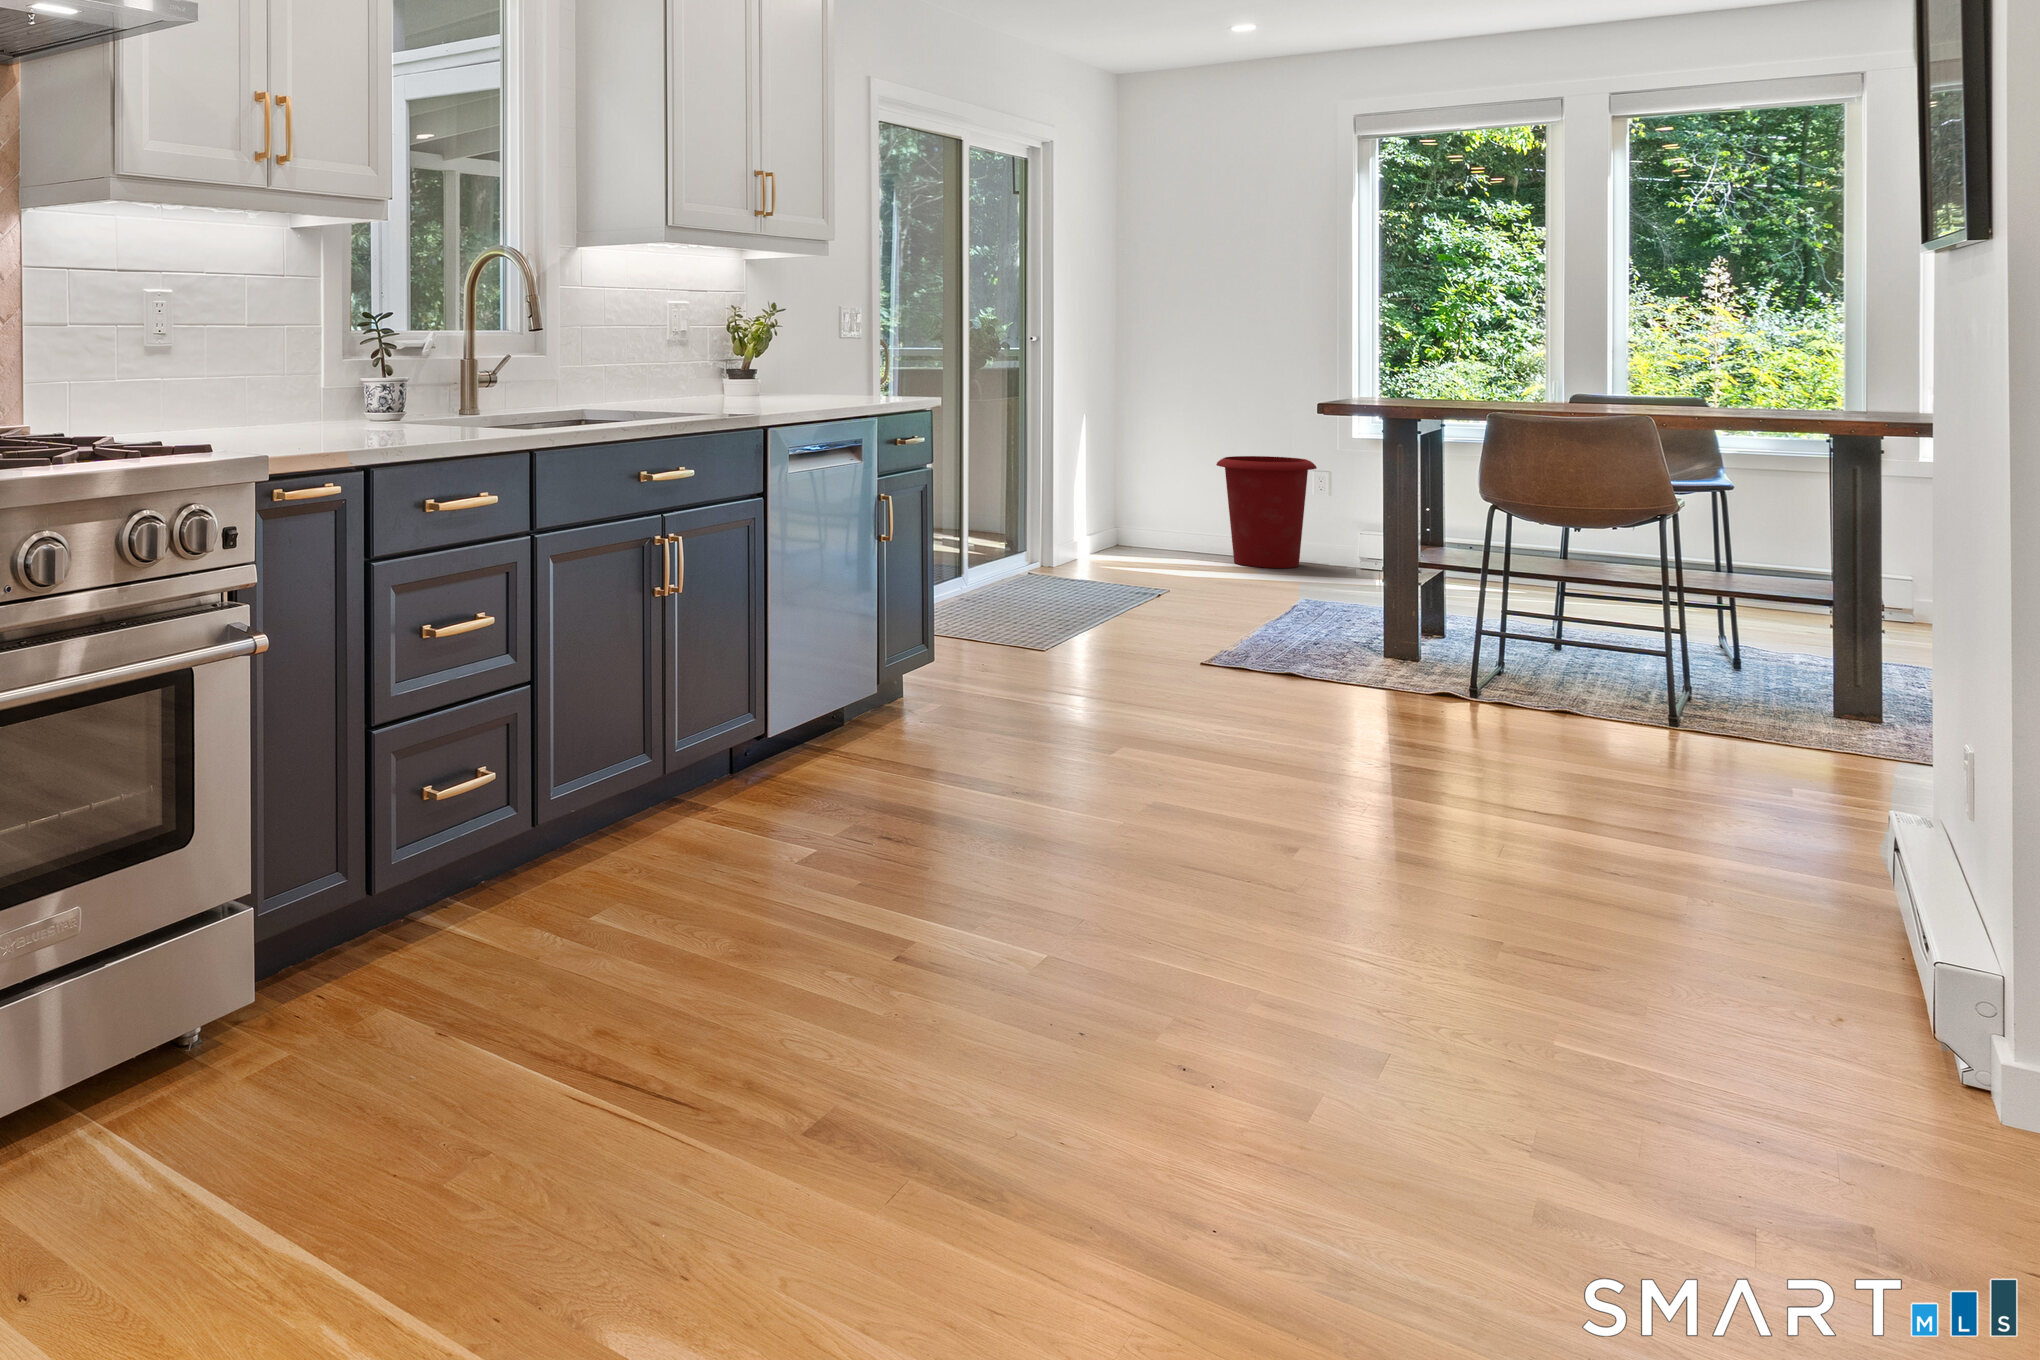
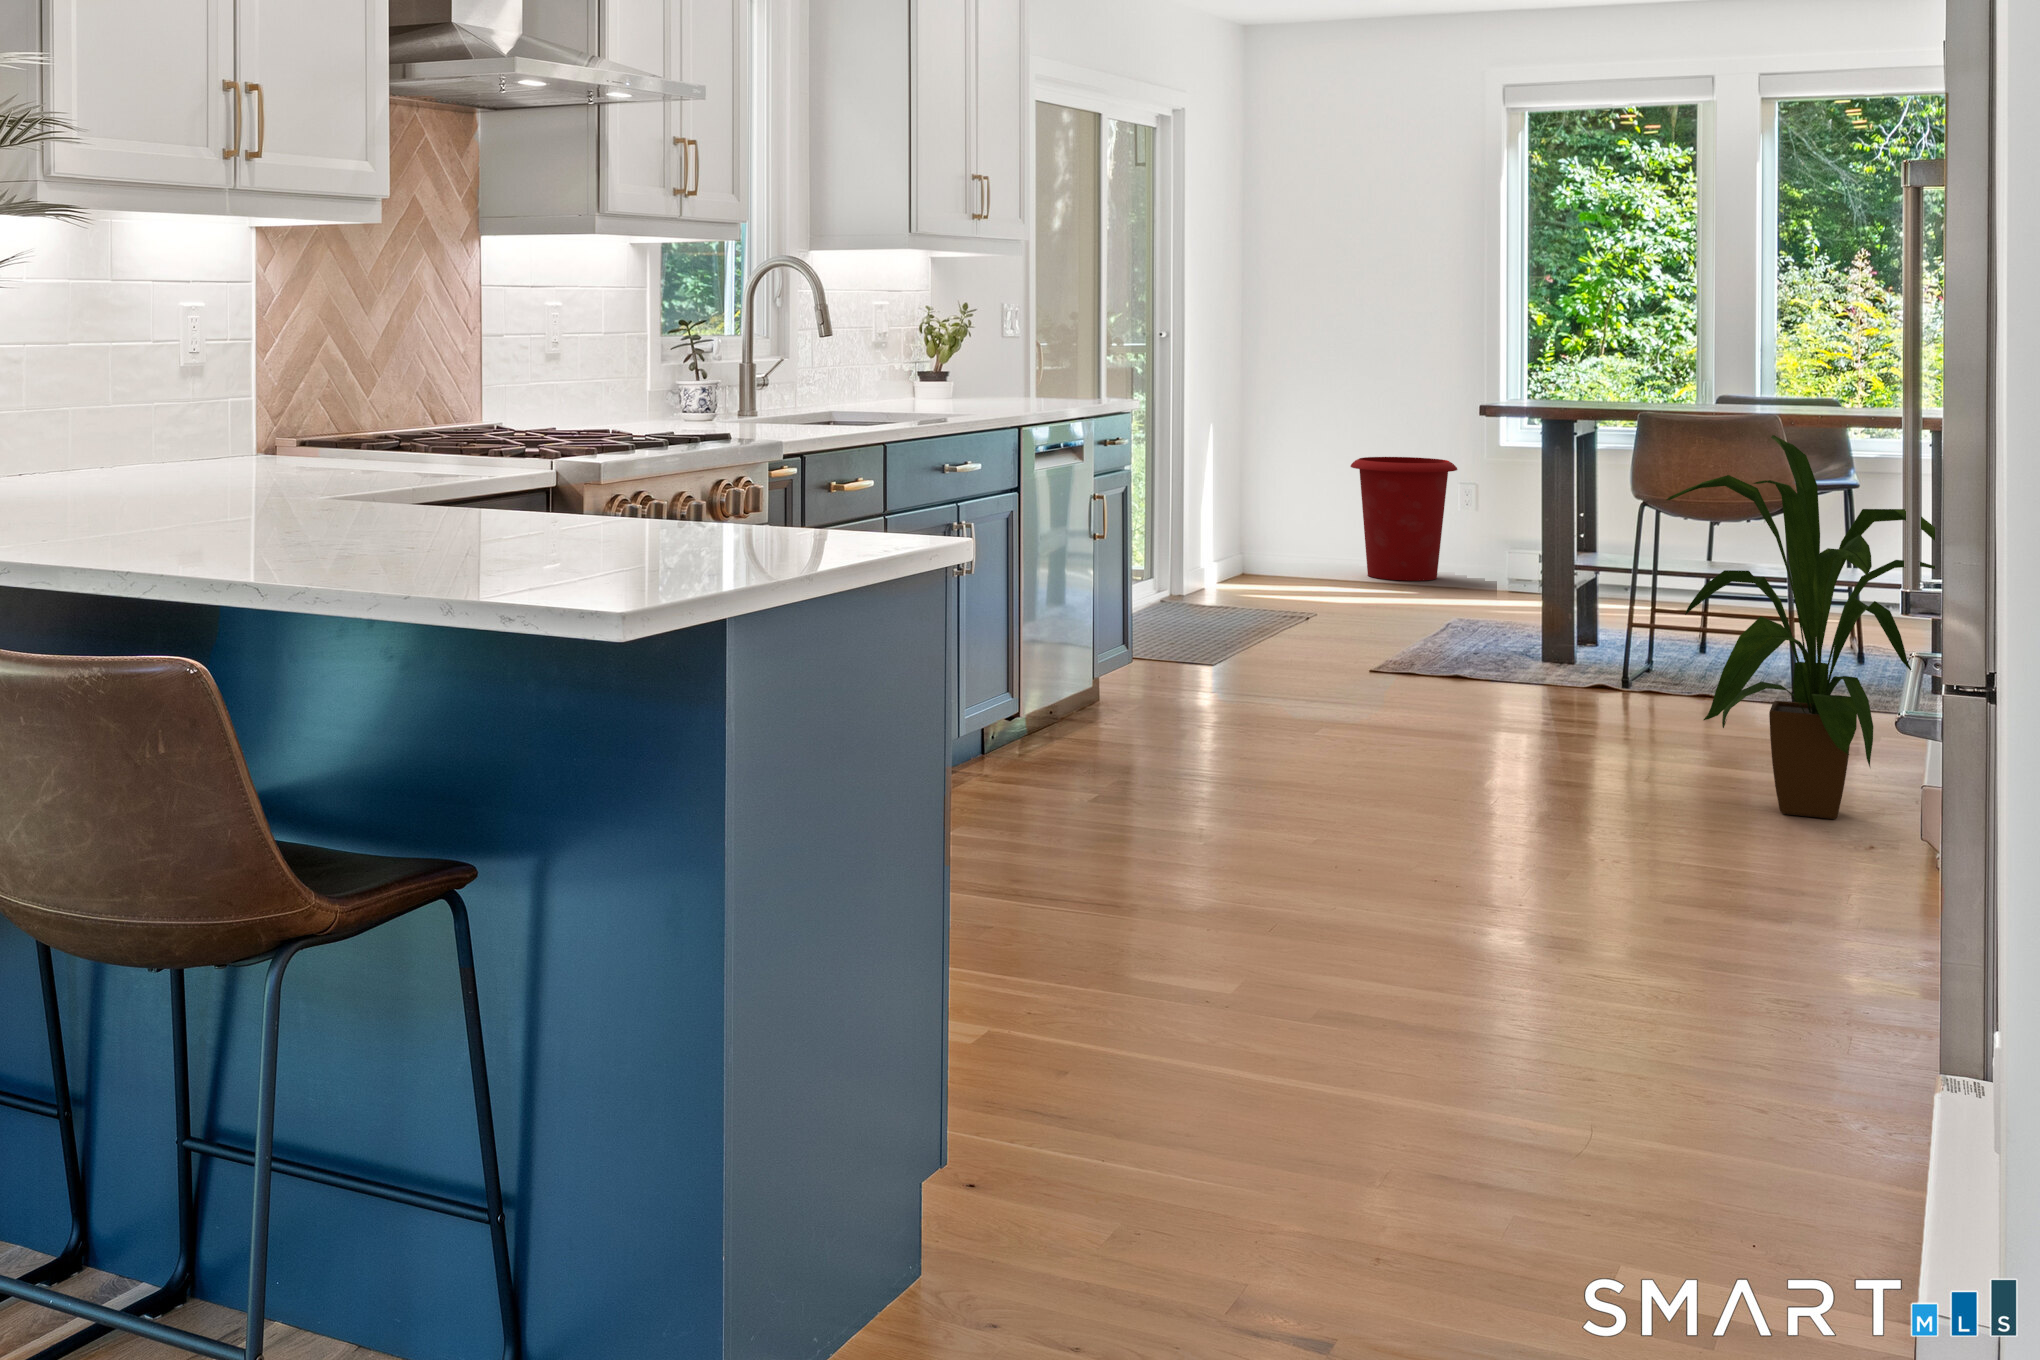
house plant: none [1504,435,1935,926] -> present [1667,435,1935,819]

